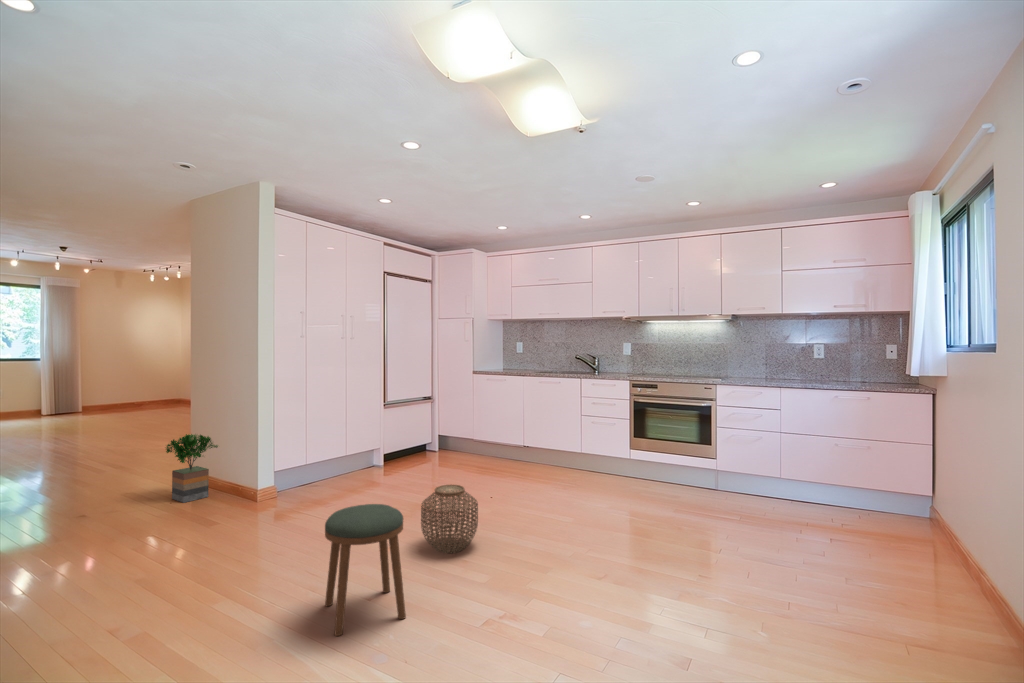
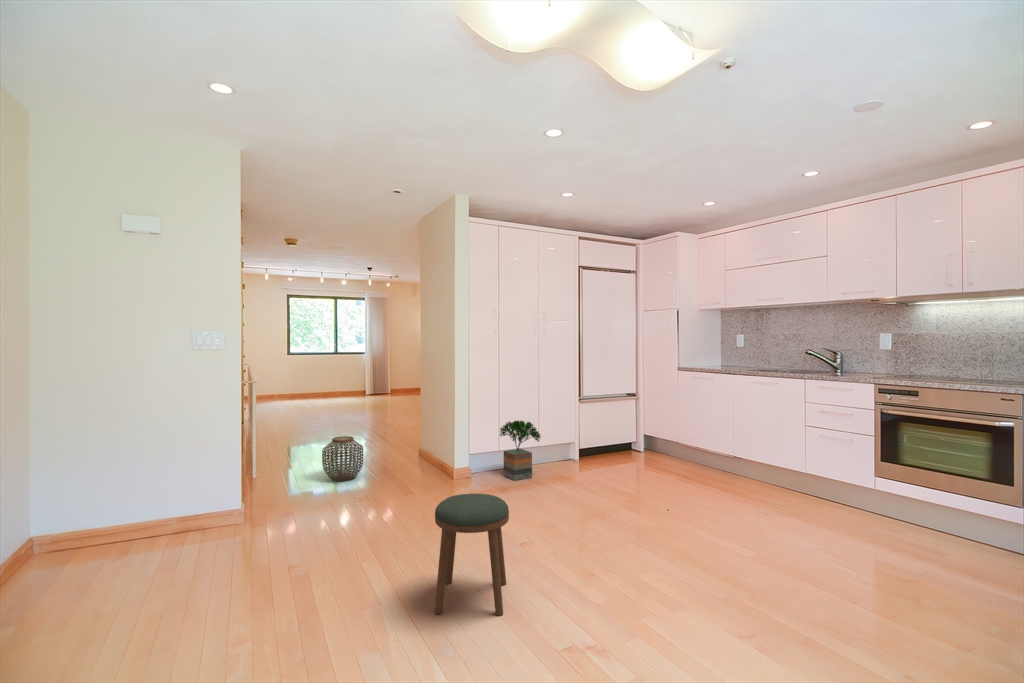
potted tree: present [166,434,218,503] -> present [500,421,541,481]
woven basket: present [421,485,478,553] -> present [322,436,363,482]

